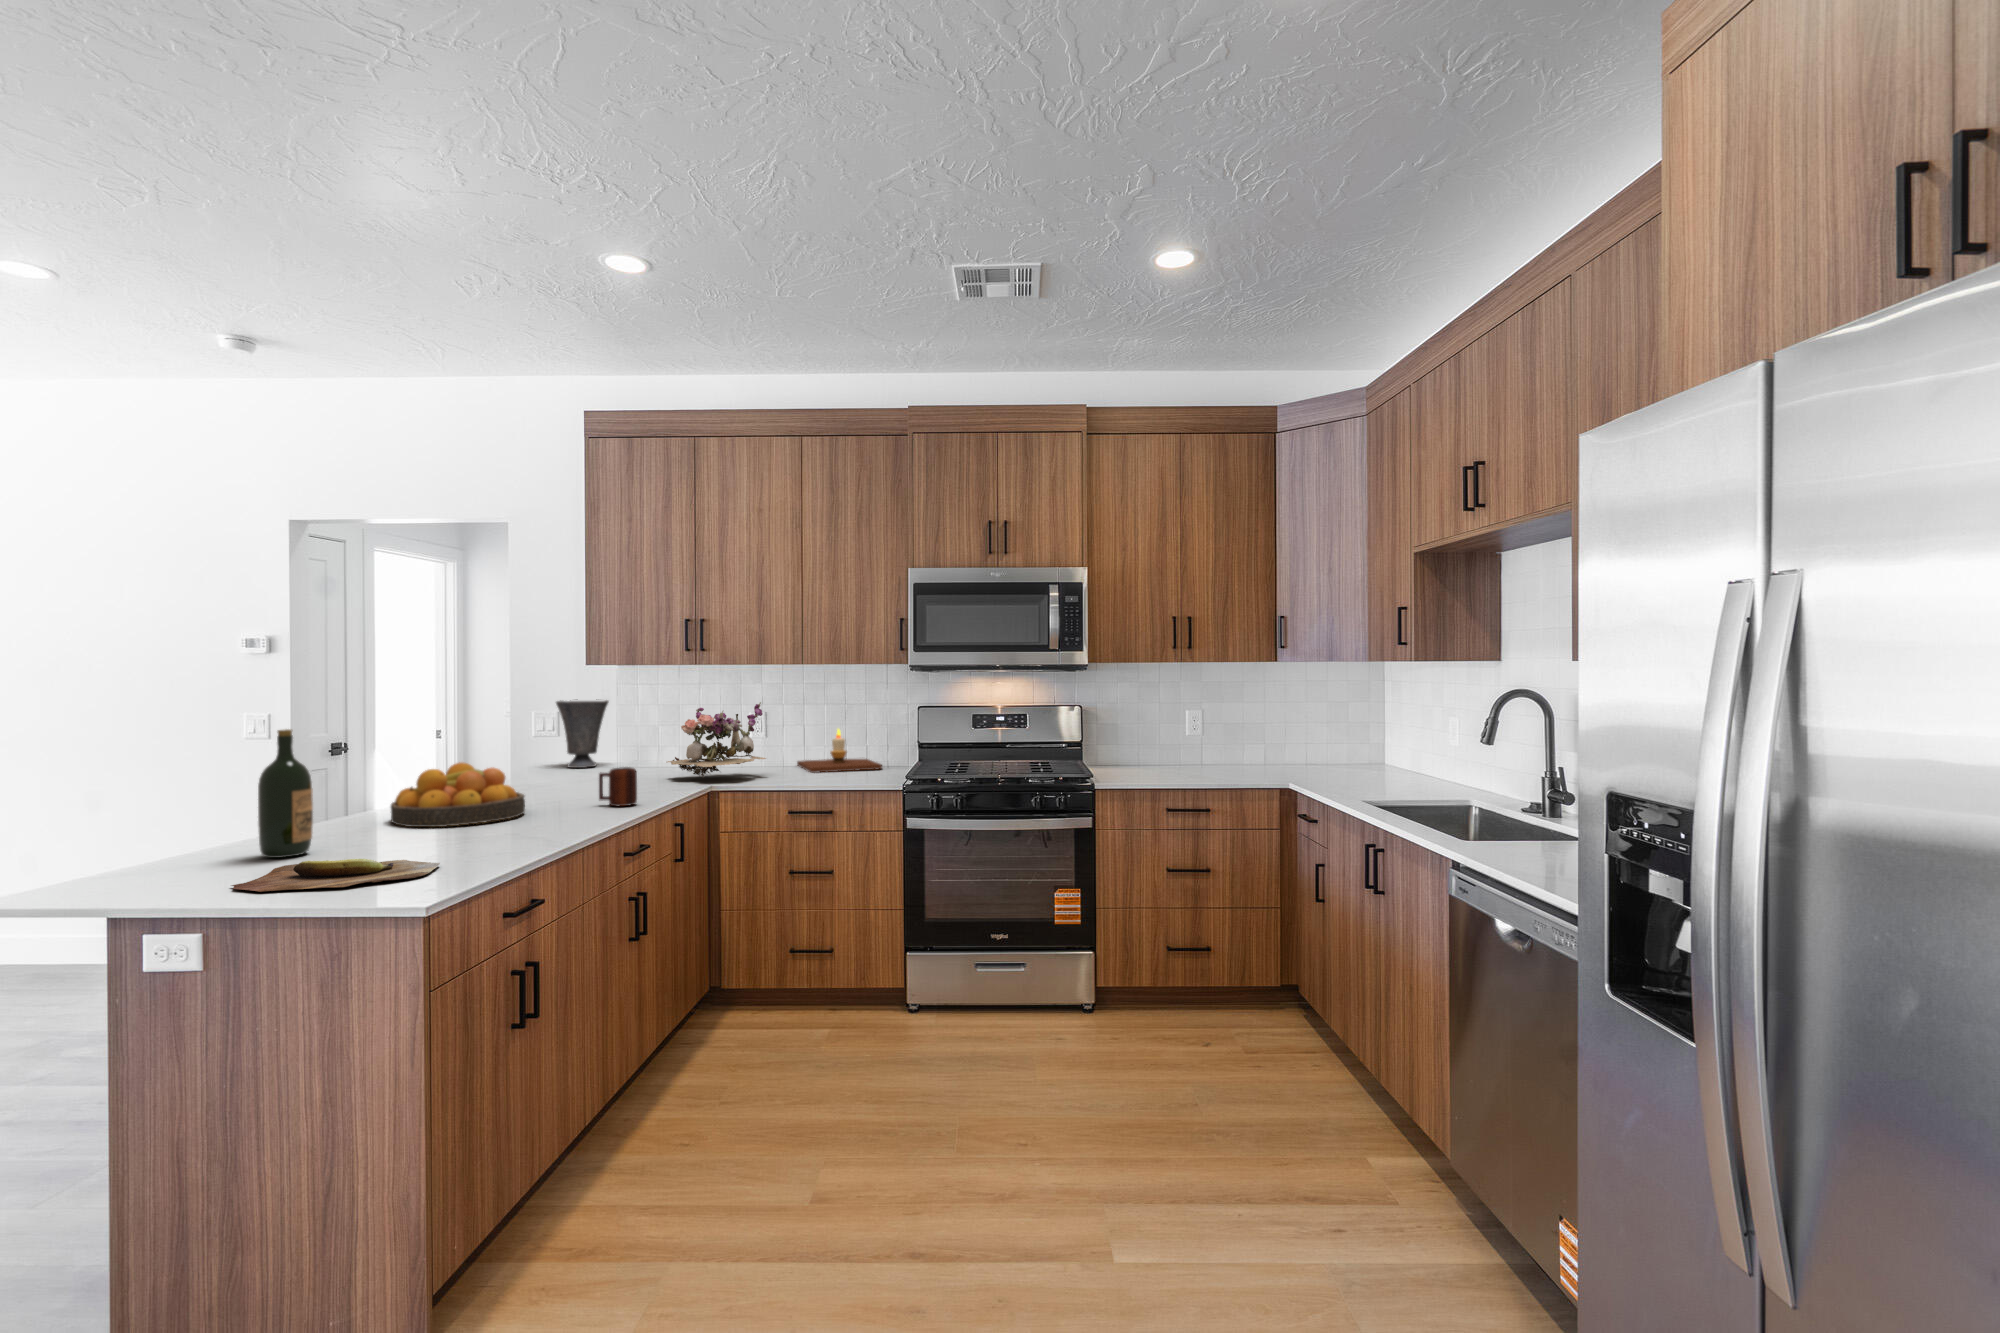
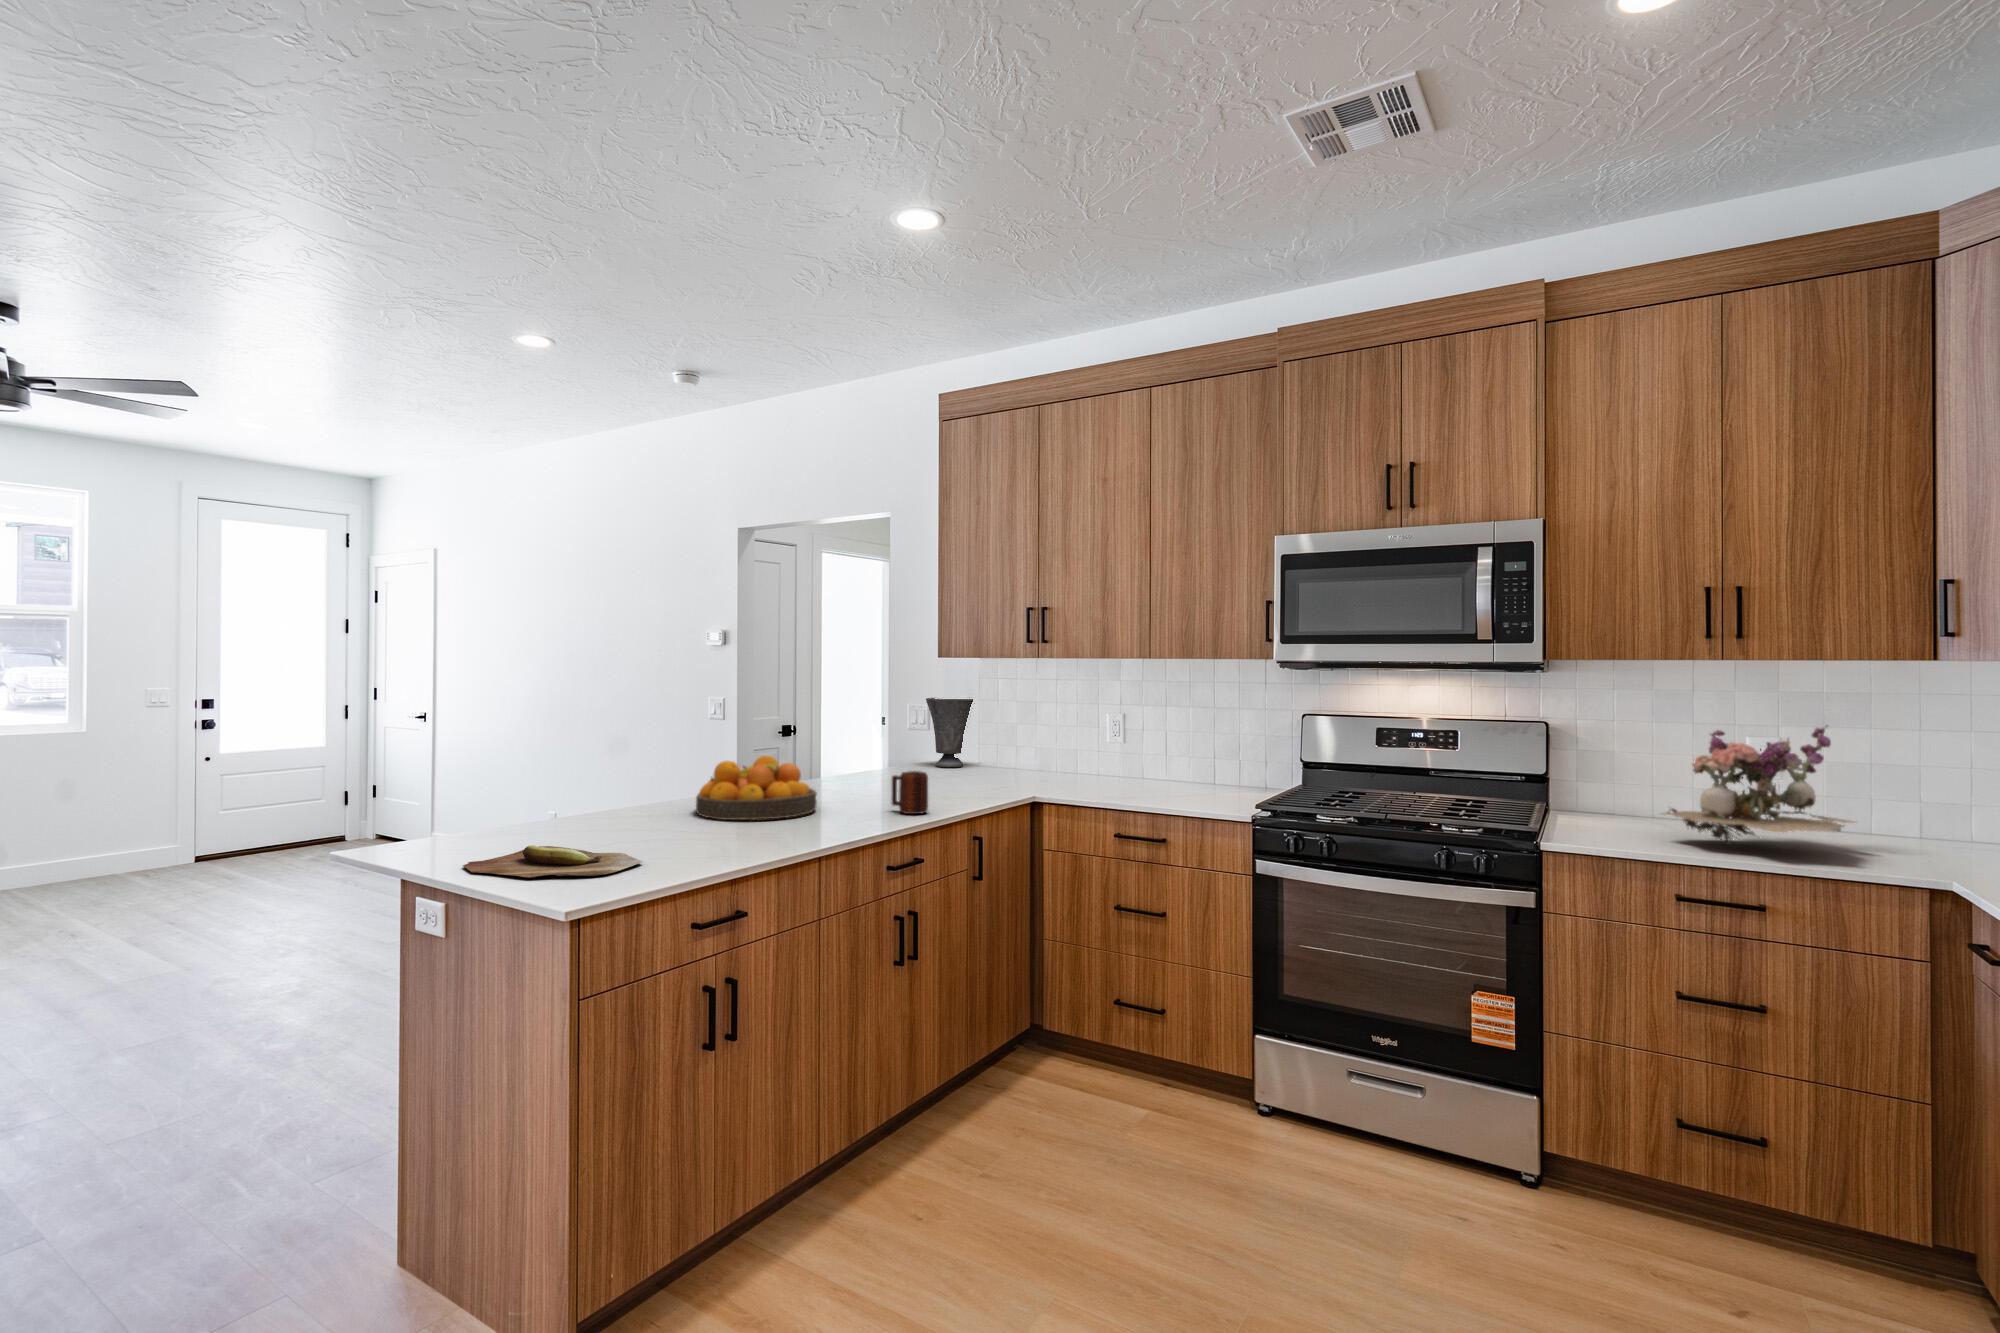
flower arrangement: present [668,702,766,778] -> present [1661,725,1855,844]
wine bottle: present [258,729,313,858] -> none [545,716,589,837]
candle: present [797,729,882,773] -> none [1164,739,1256,794]

